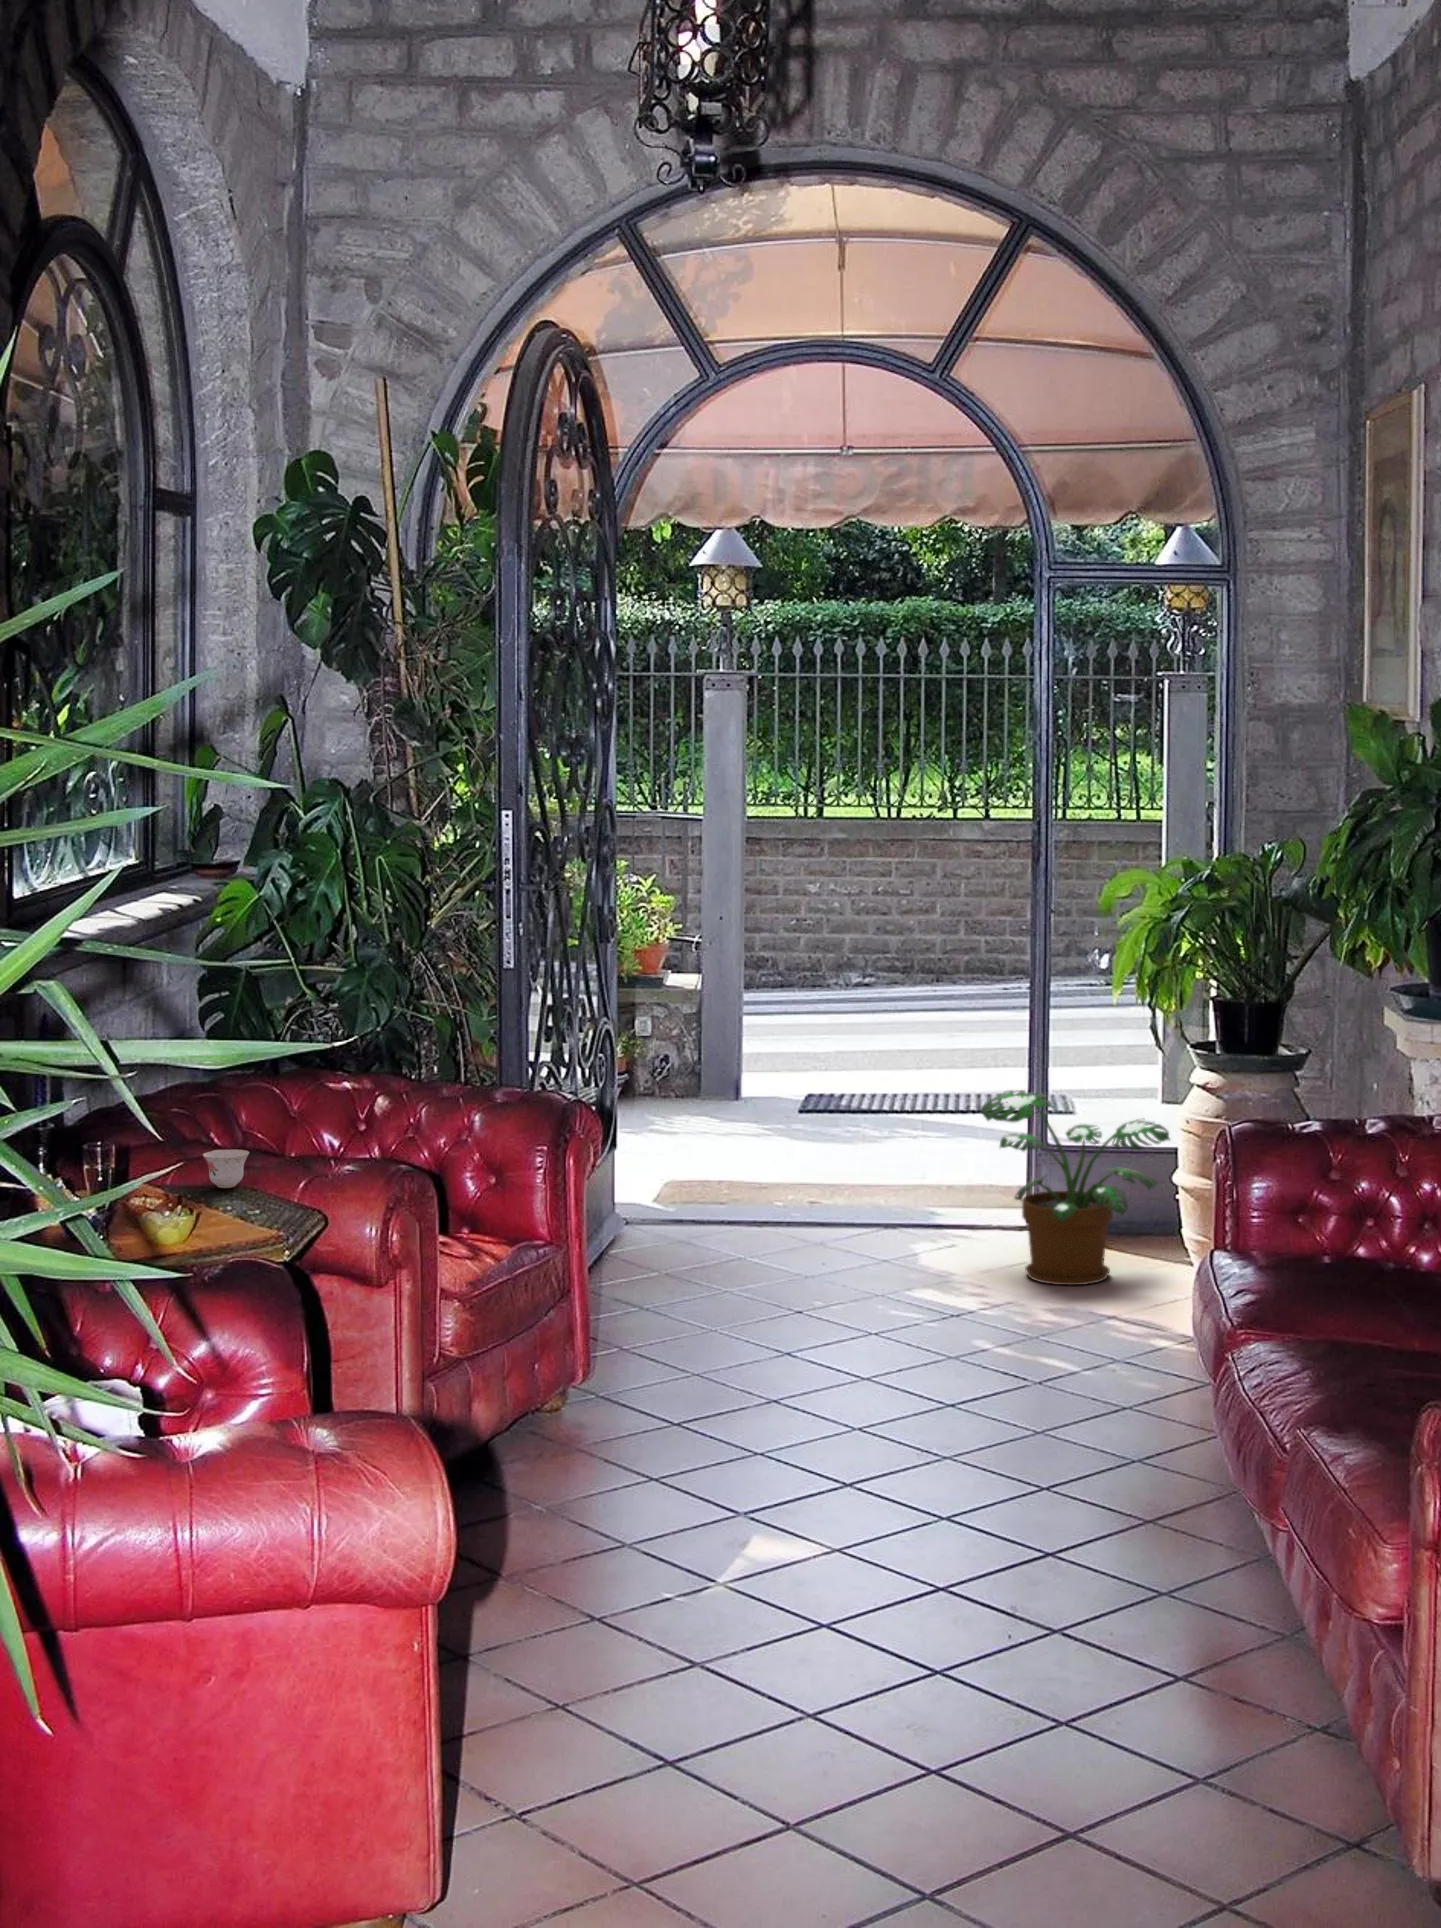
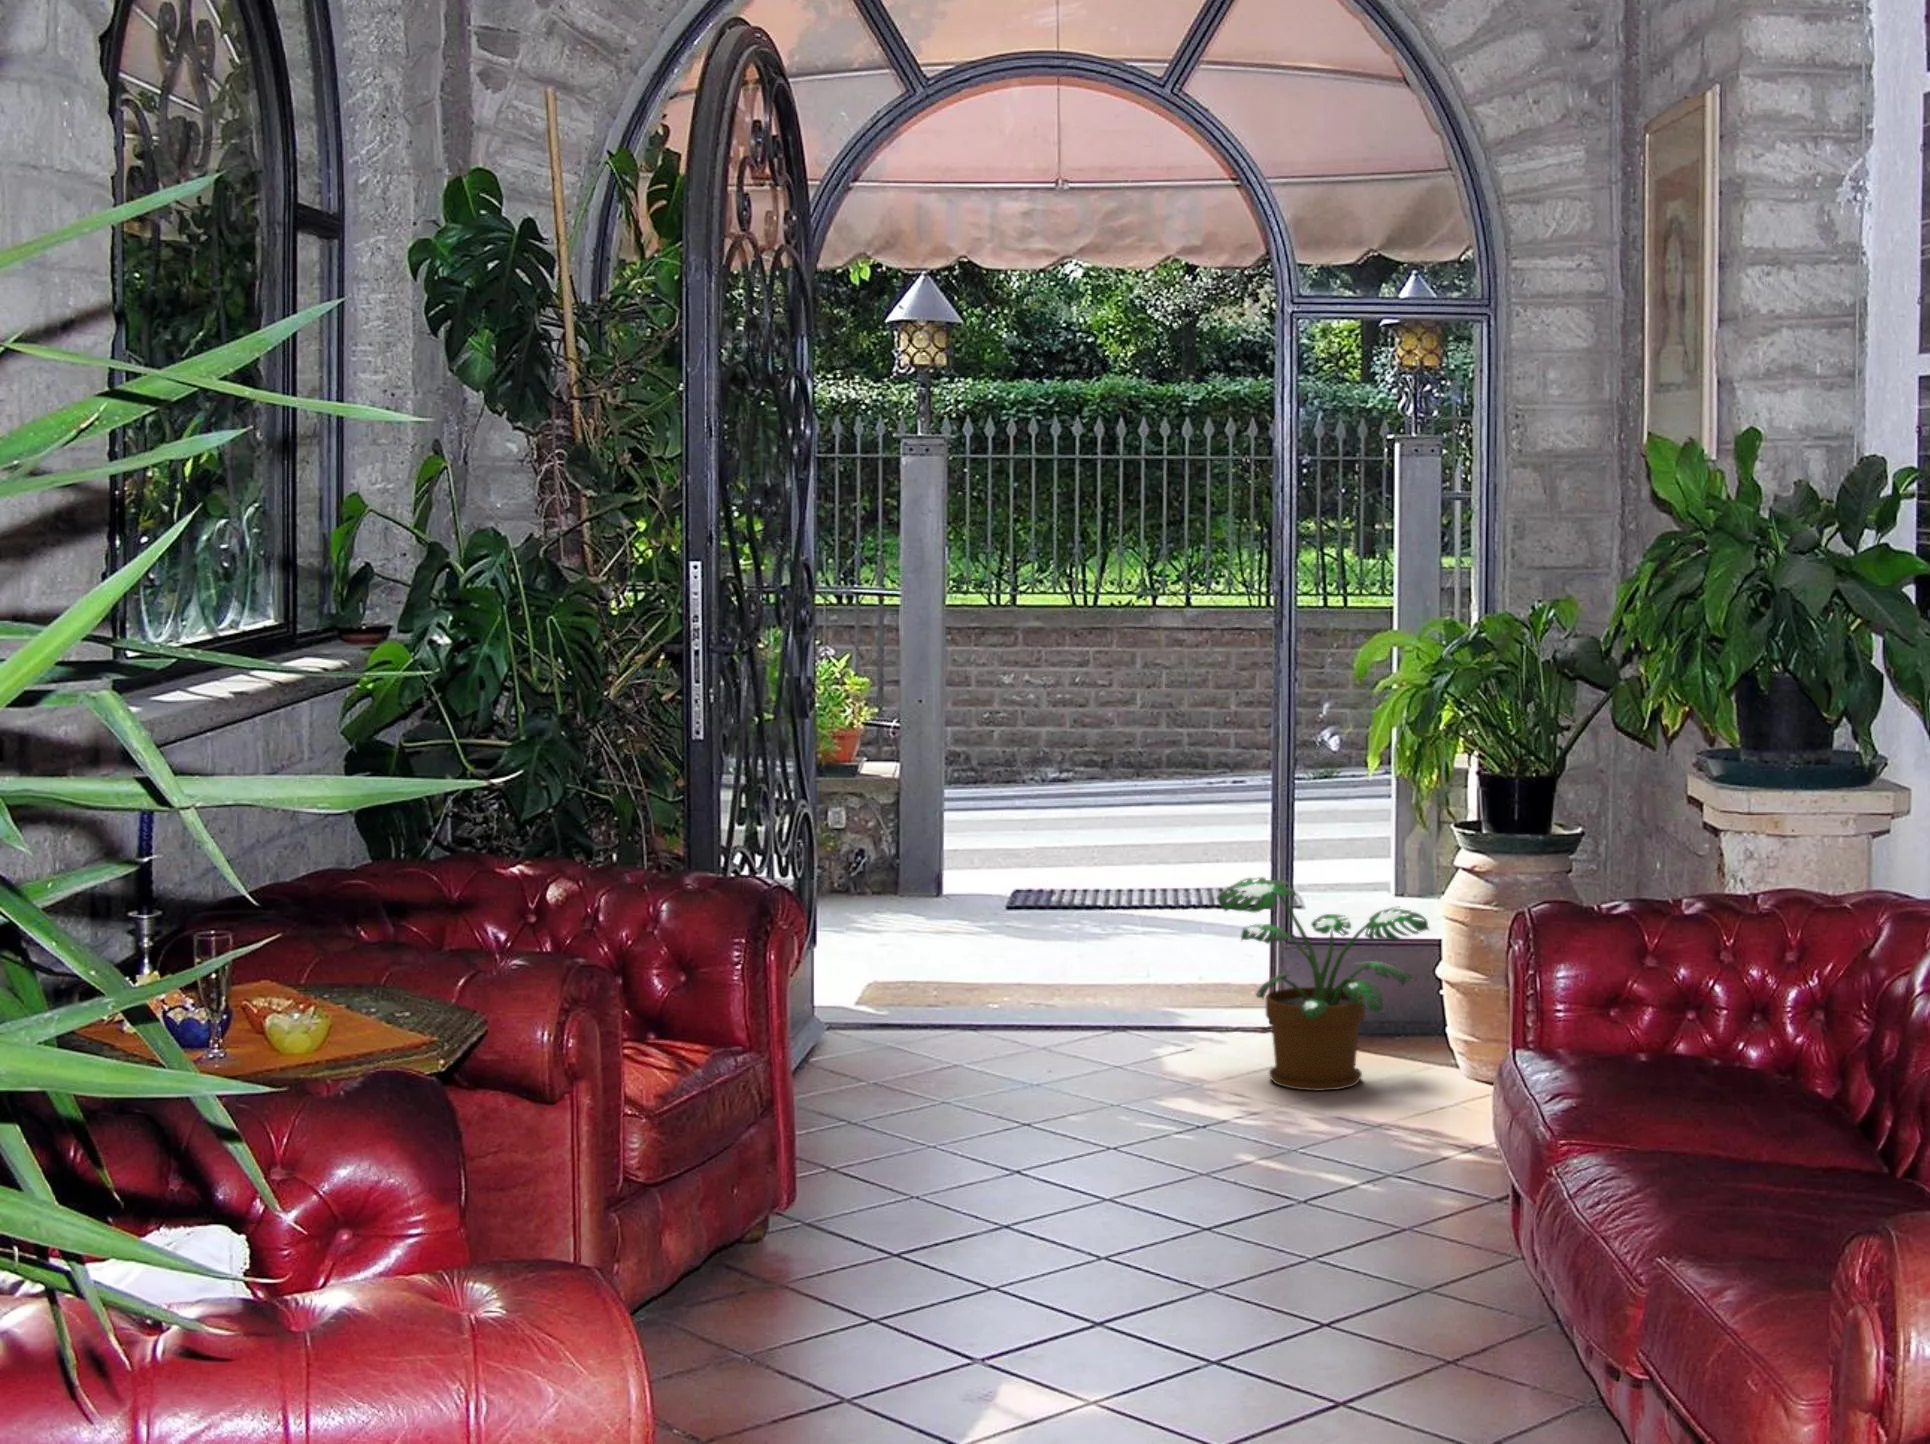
teacup: present [203,1149,249,1188] -> none [342,940,398,985]

